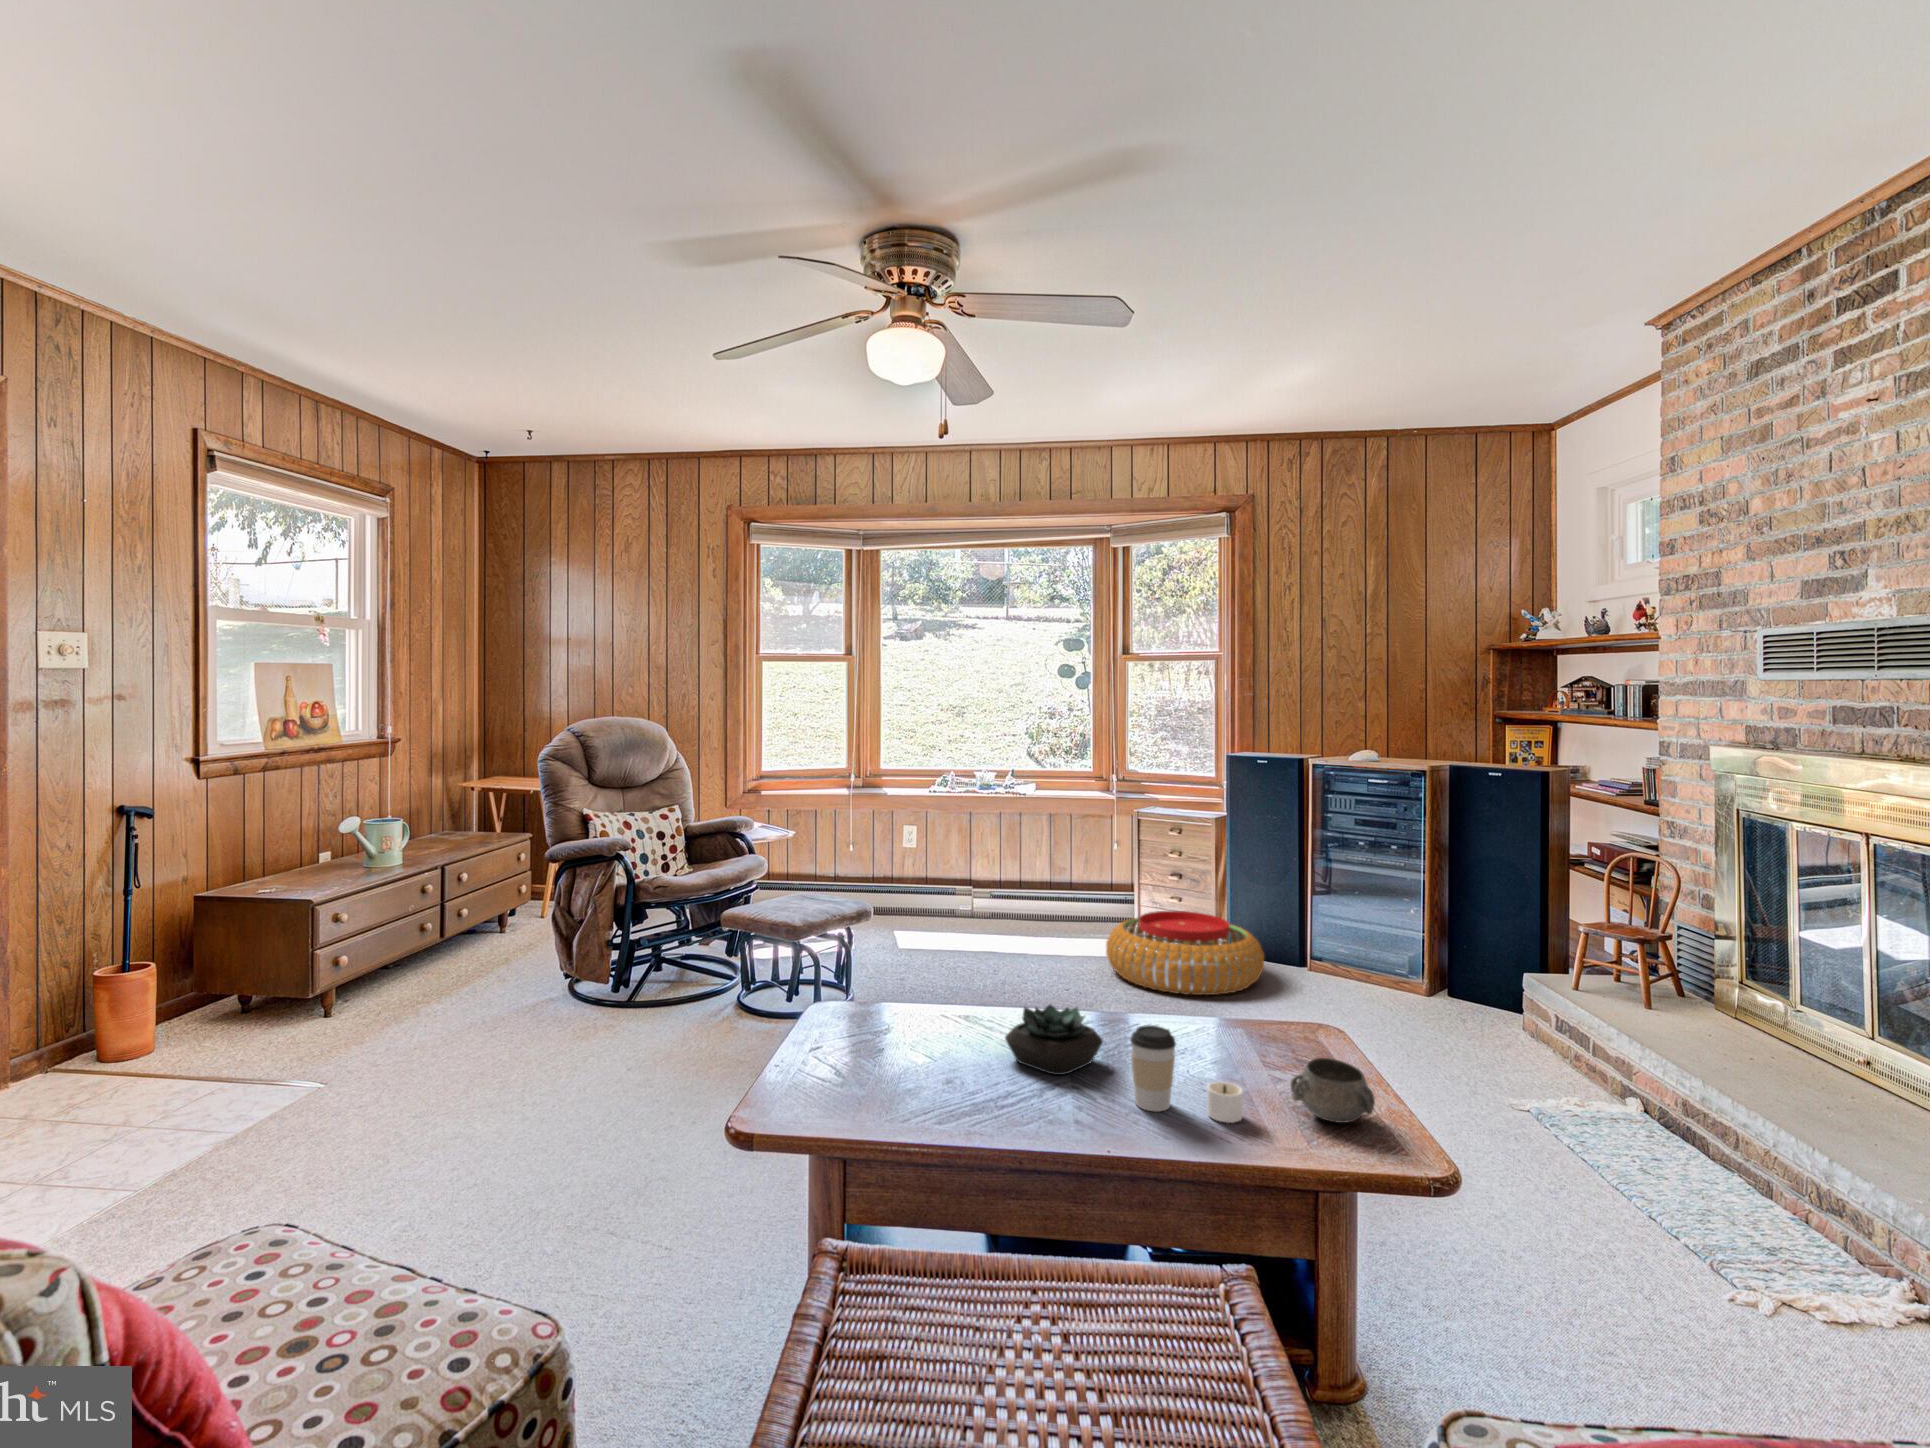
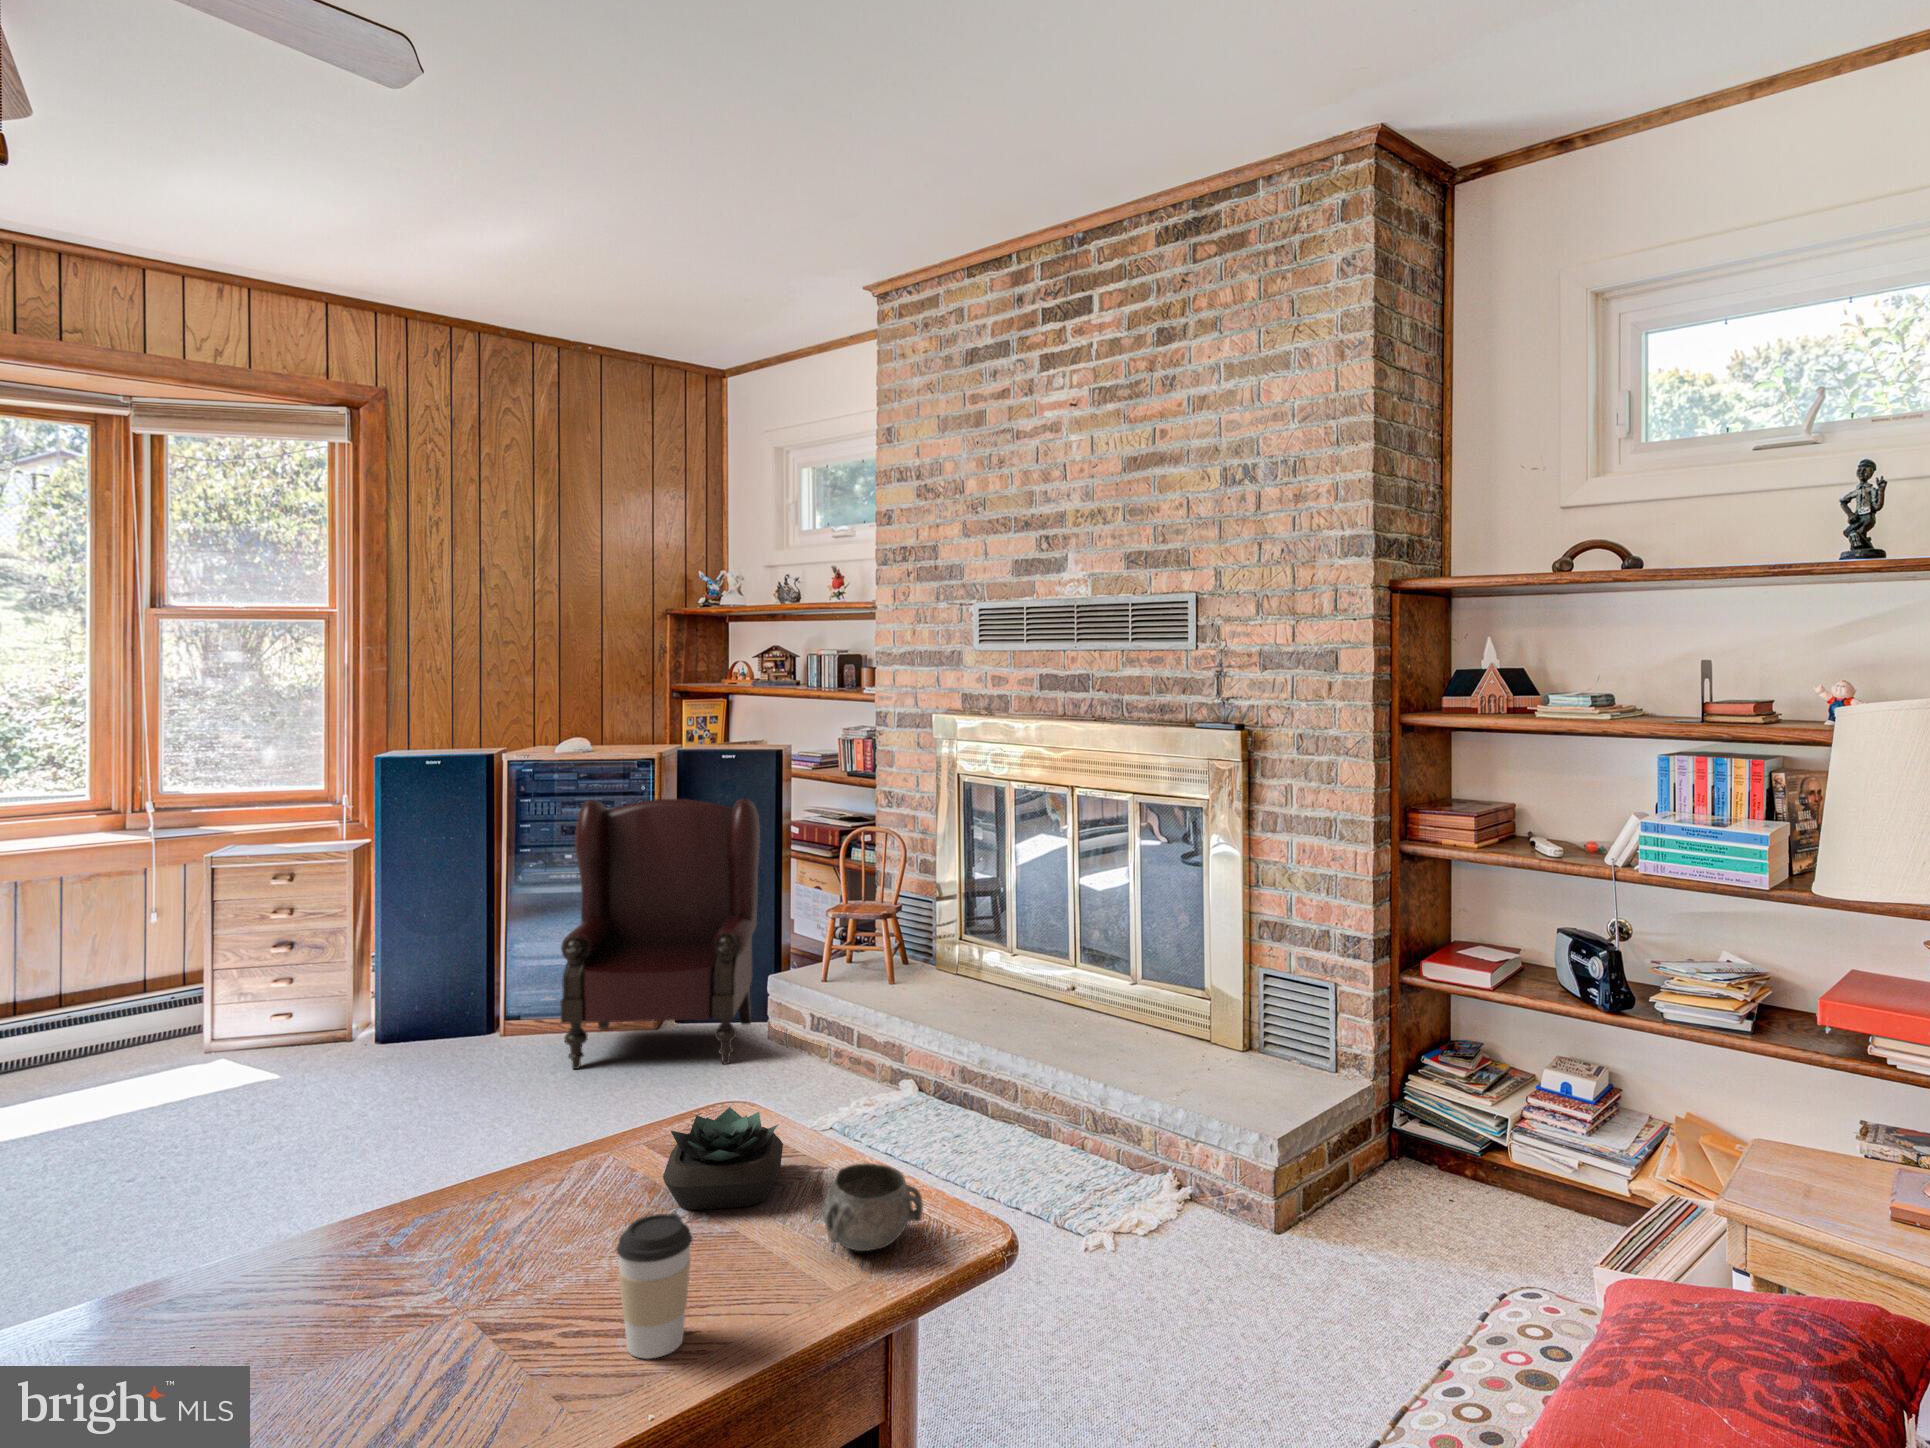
armchair: none [1331,798,1526,1040] -> present [561,798,760,1069]
pouf: present [1106,911,1264,995] -> none [196,993,460,1131]
succulent plant: present [1005,1005,1103,1075] -> present [663,1107,783,1210]
candle: present [1207,1082,1243,1123] -> none [733,1255,806,1321]

